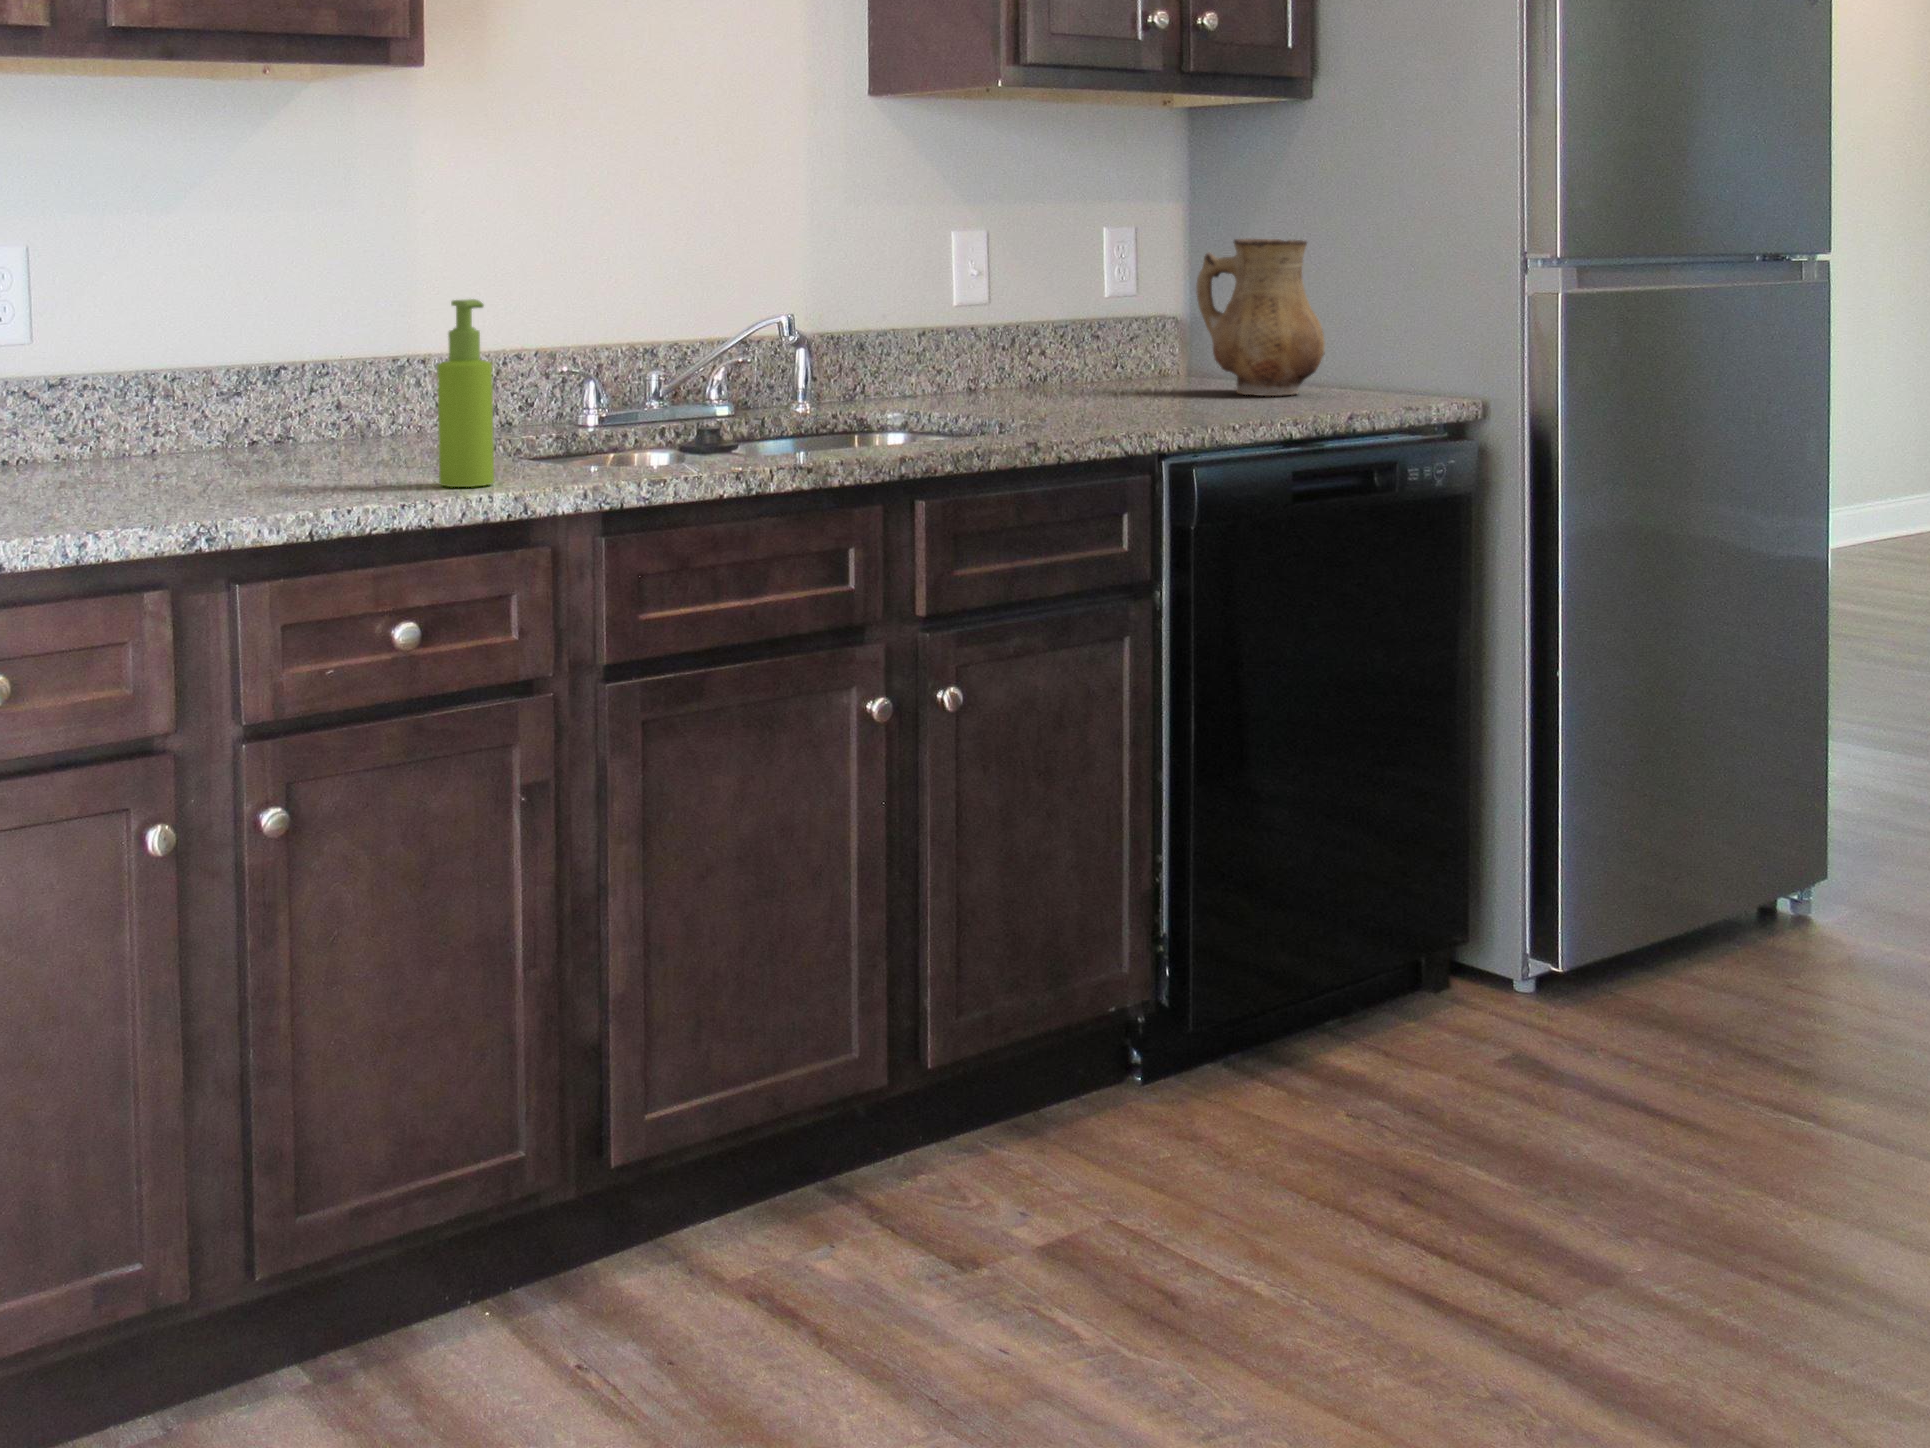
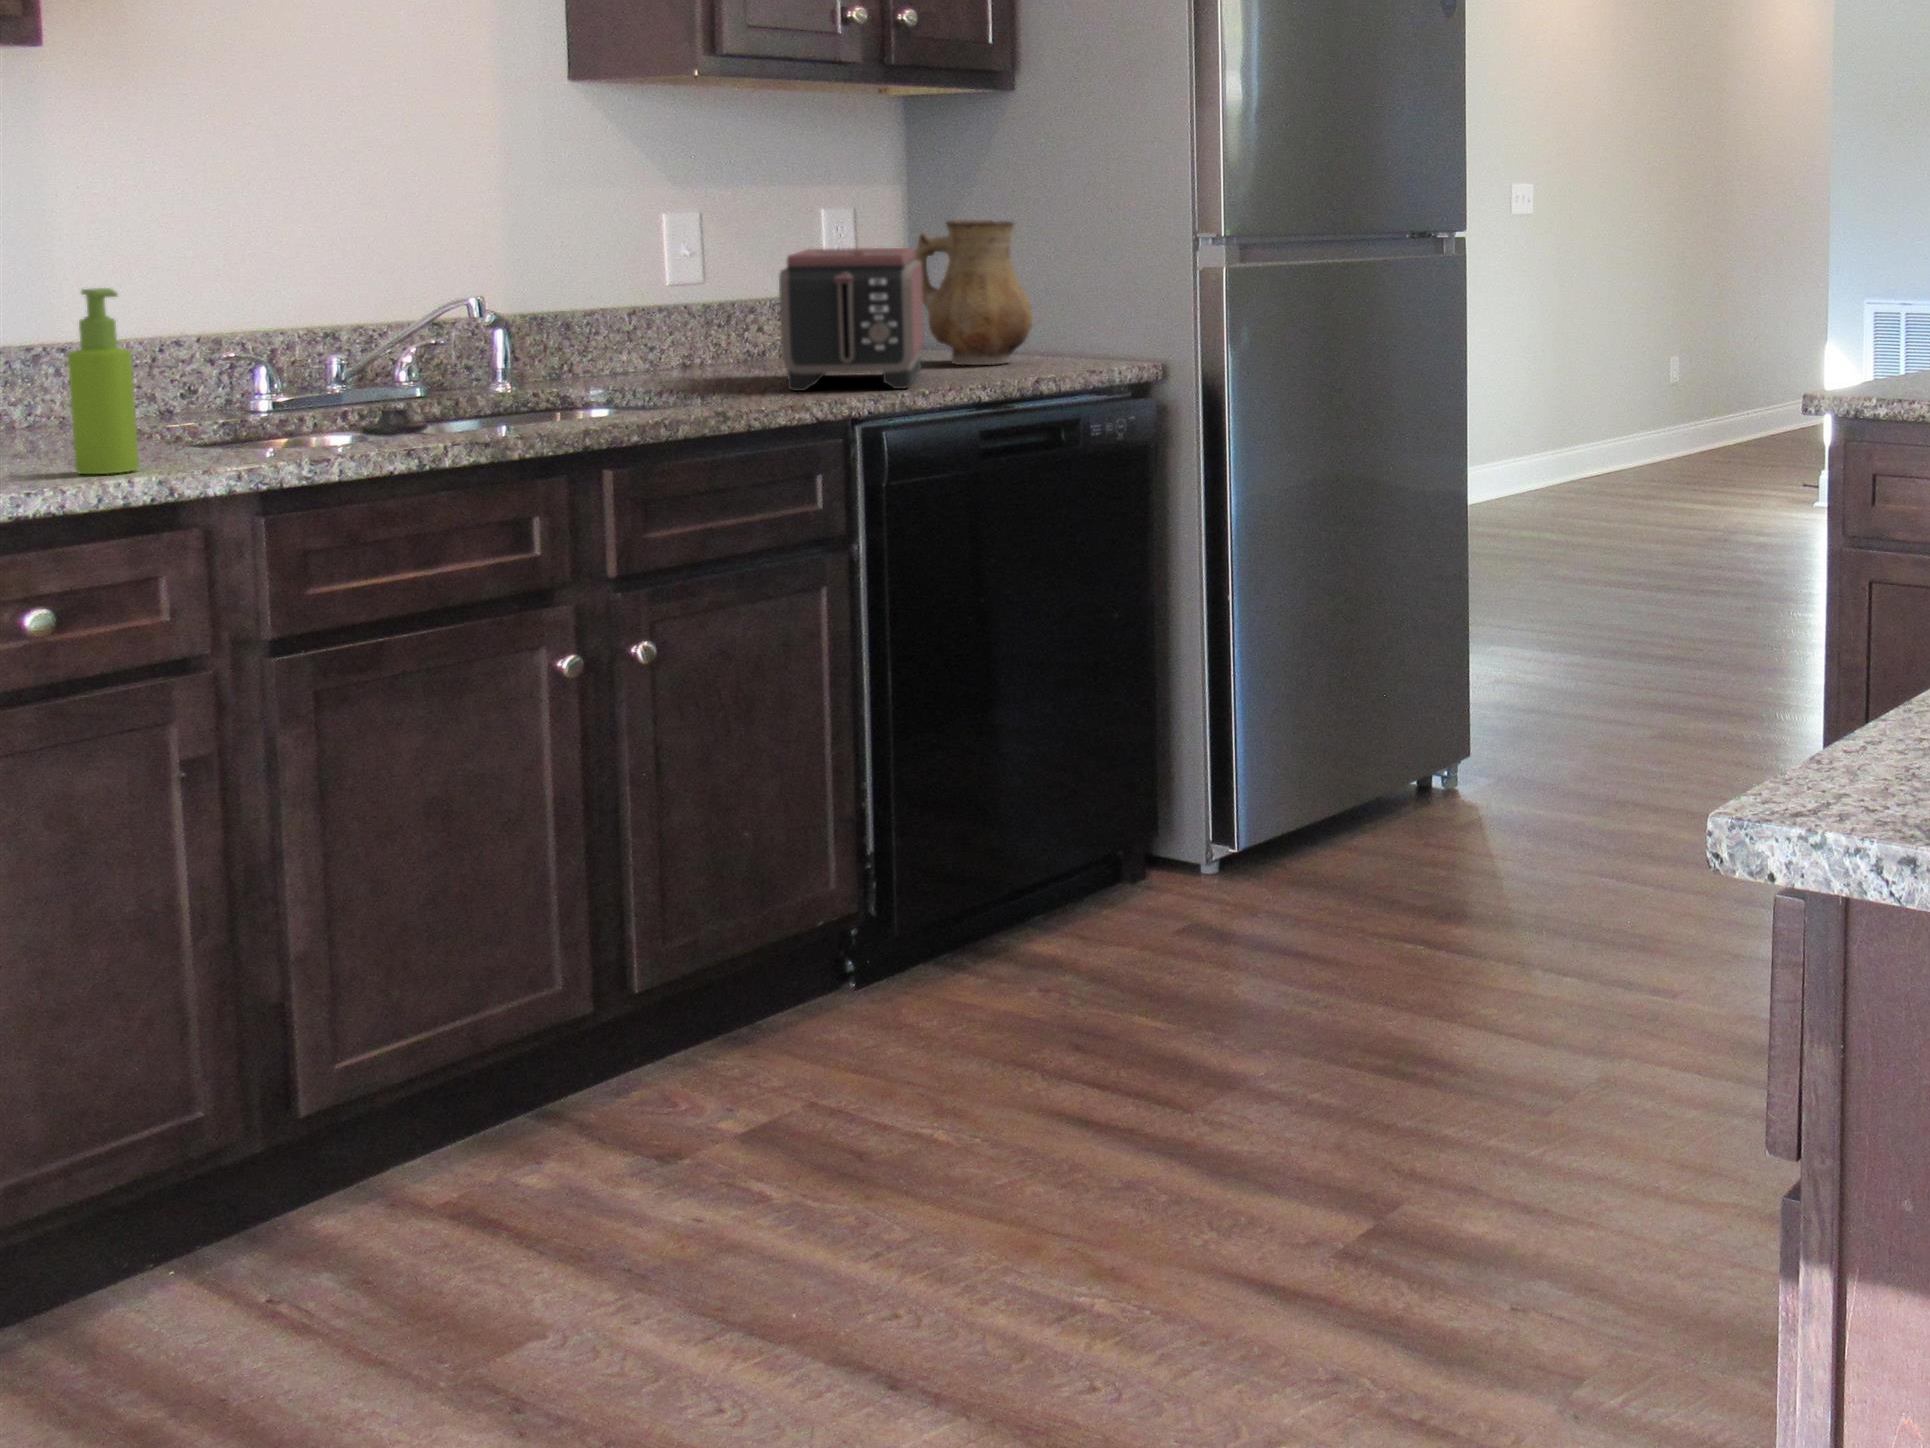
toaster: none [1078,268,1217,420] -> present [779,248,924,391]

